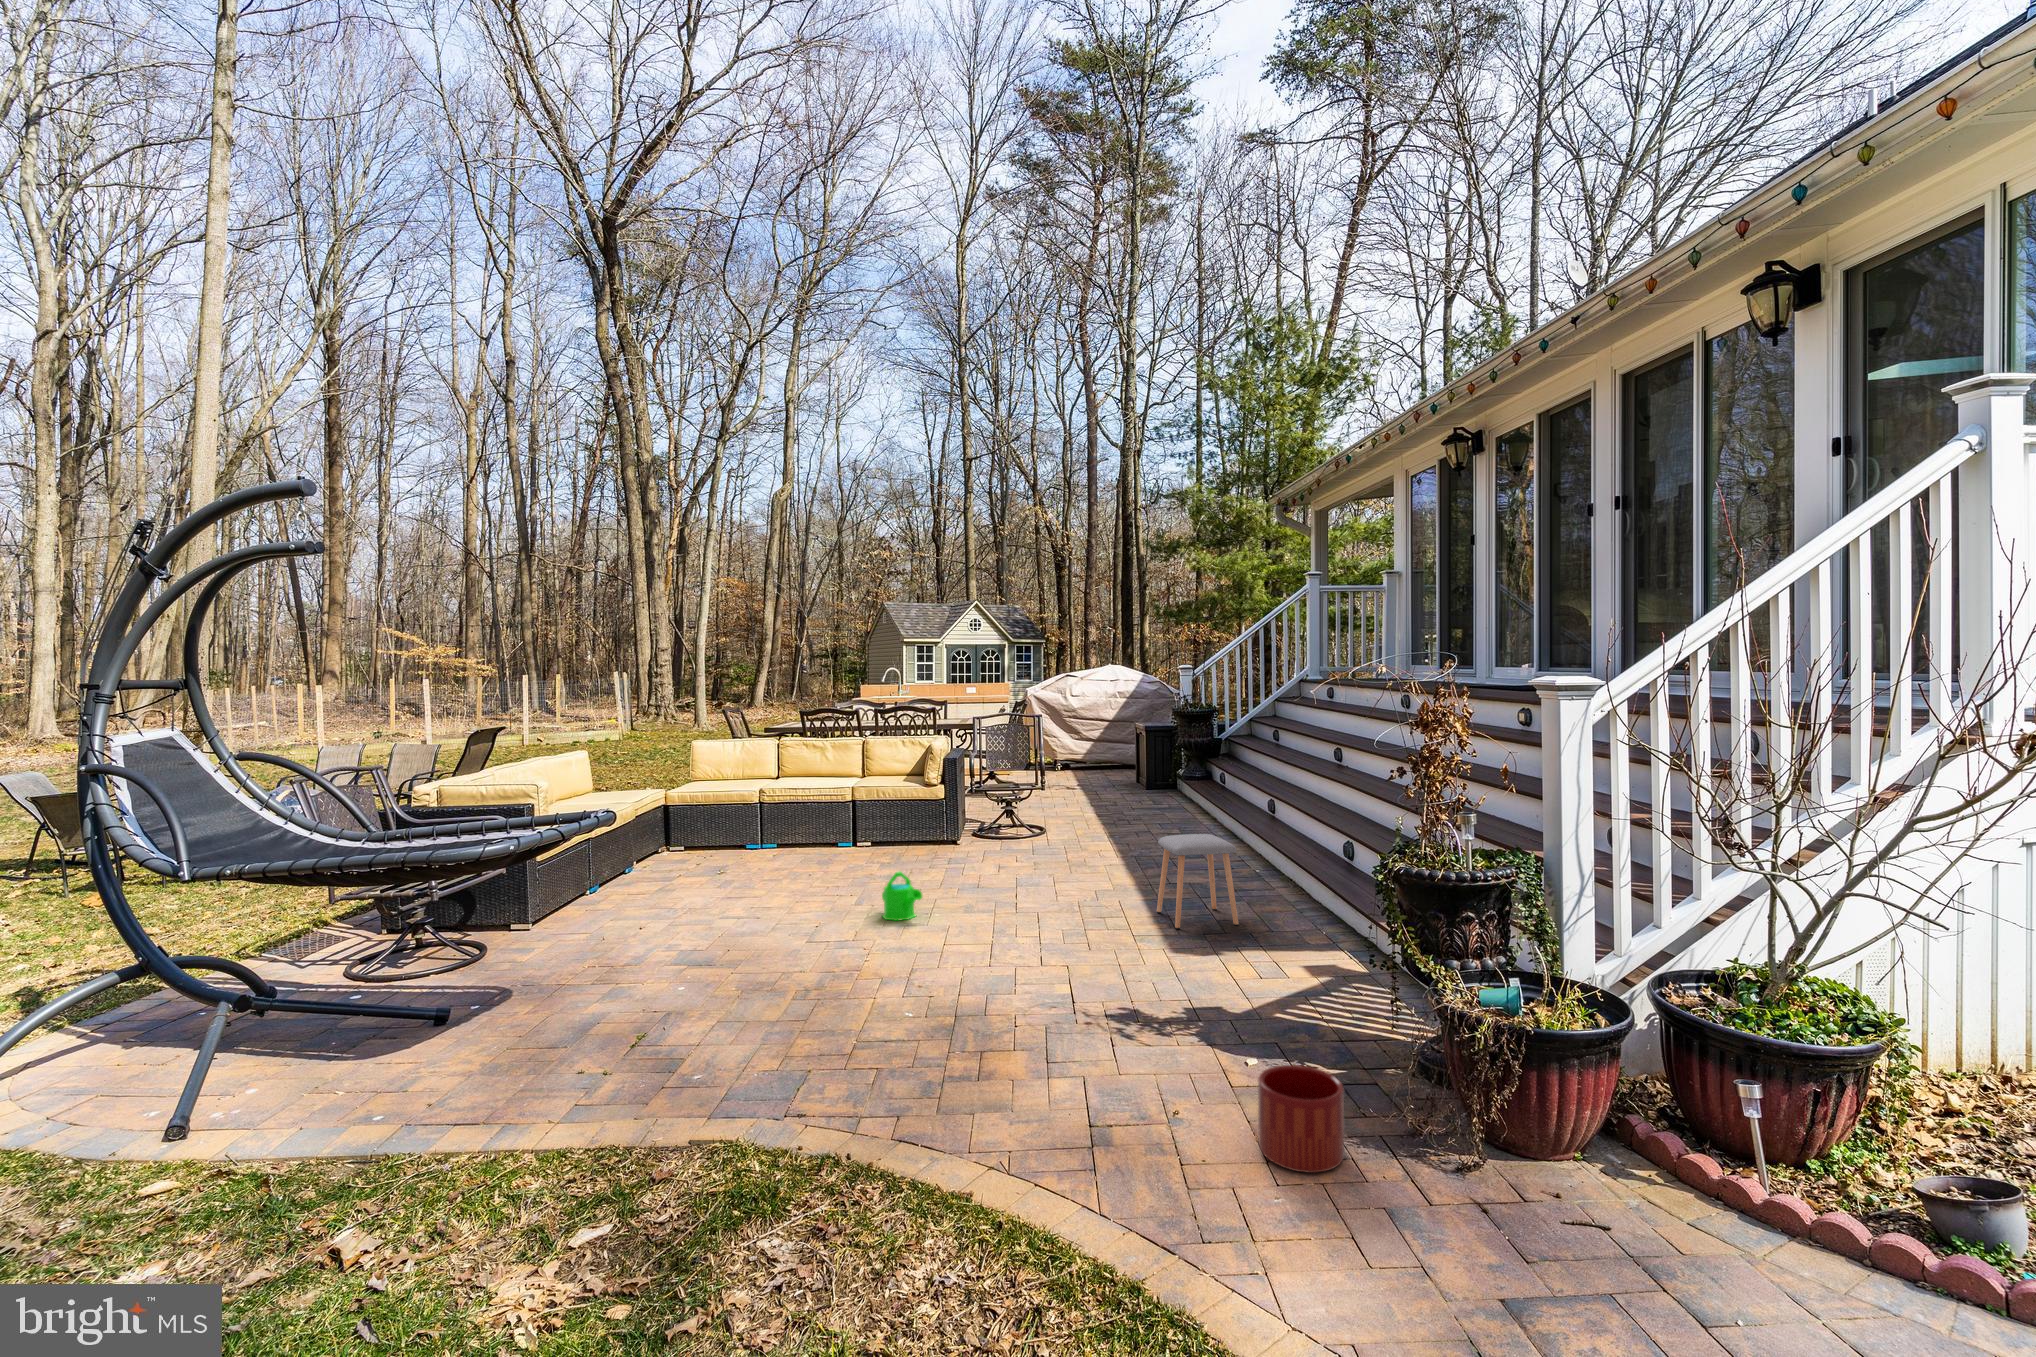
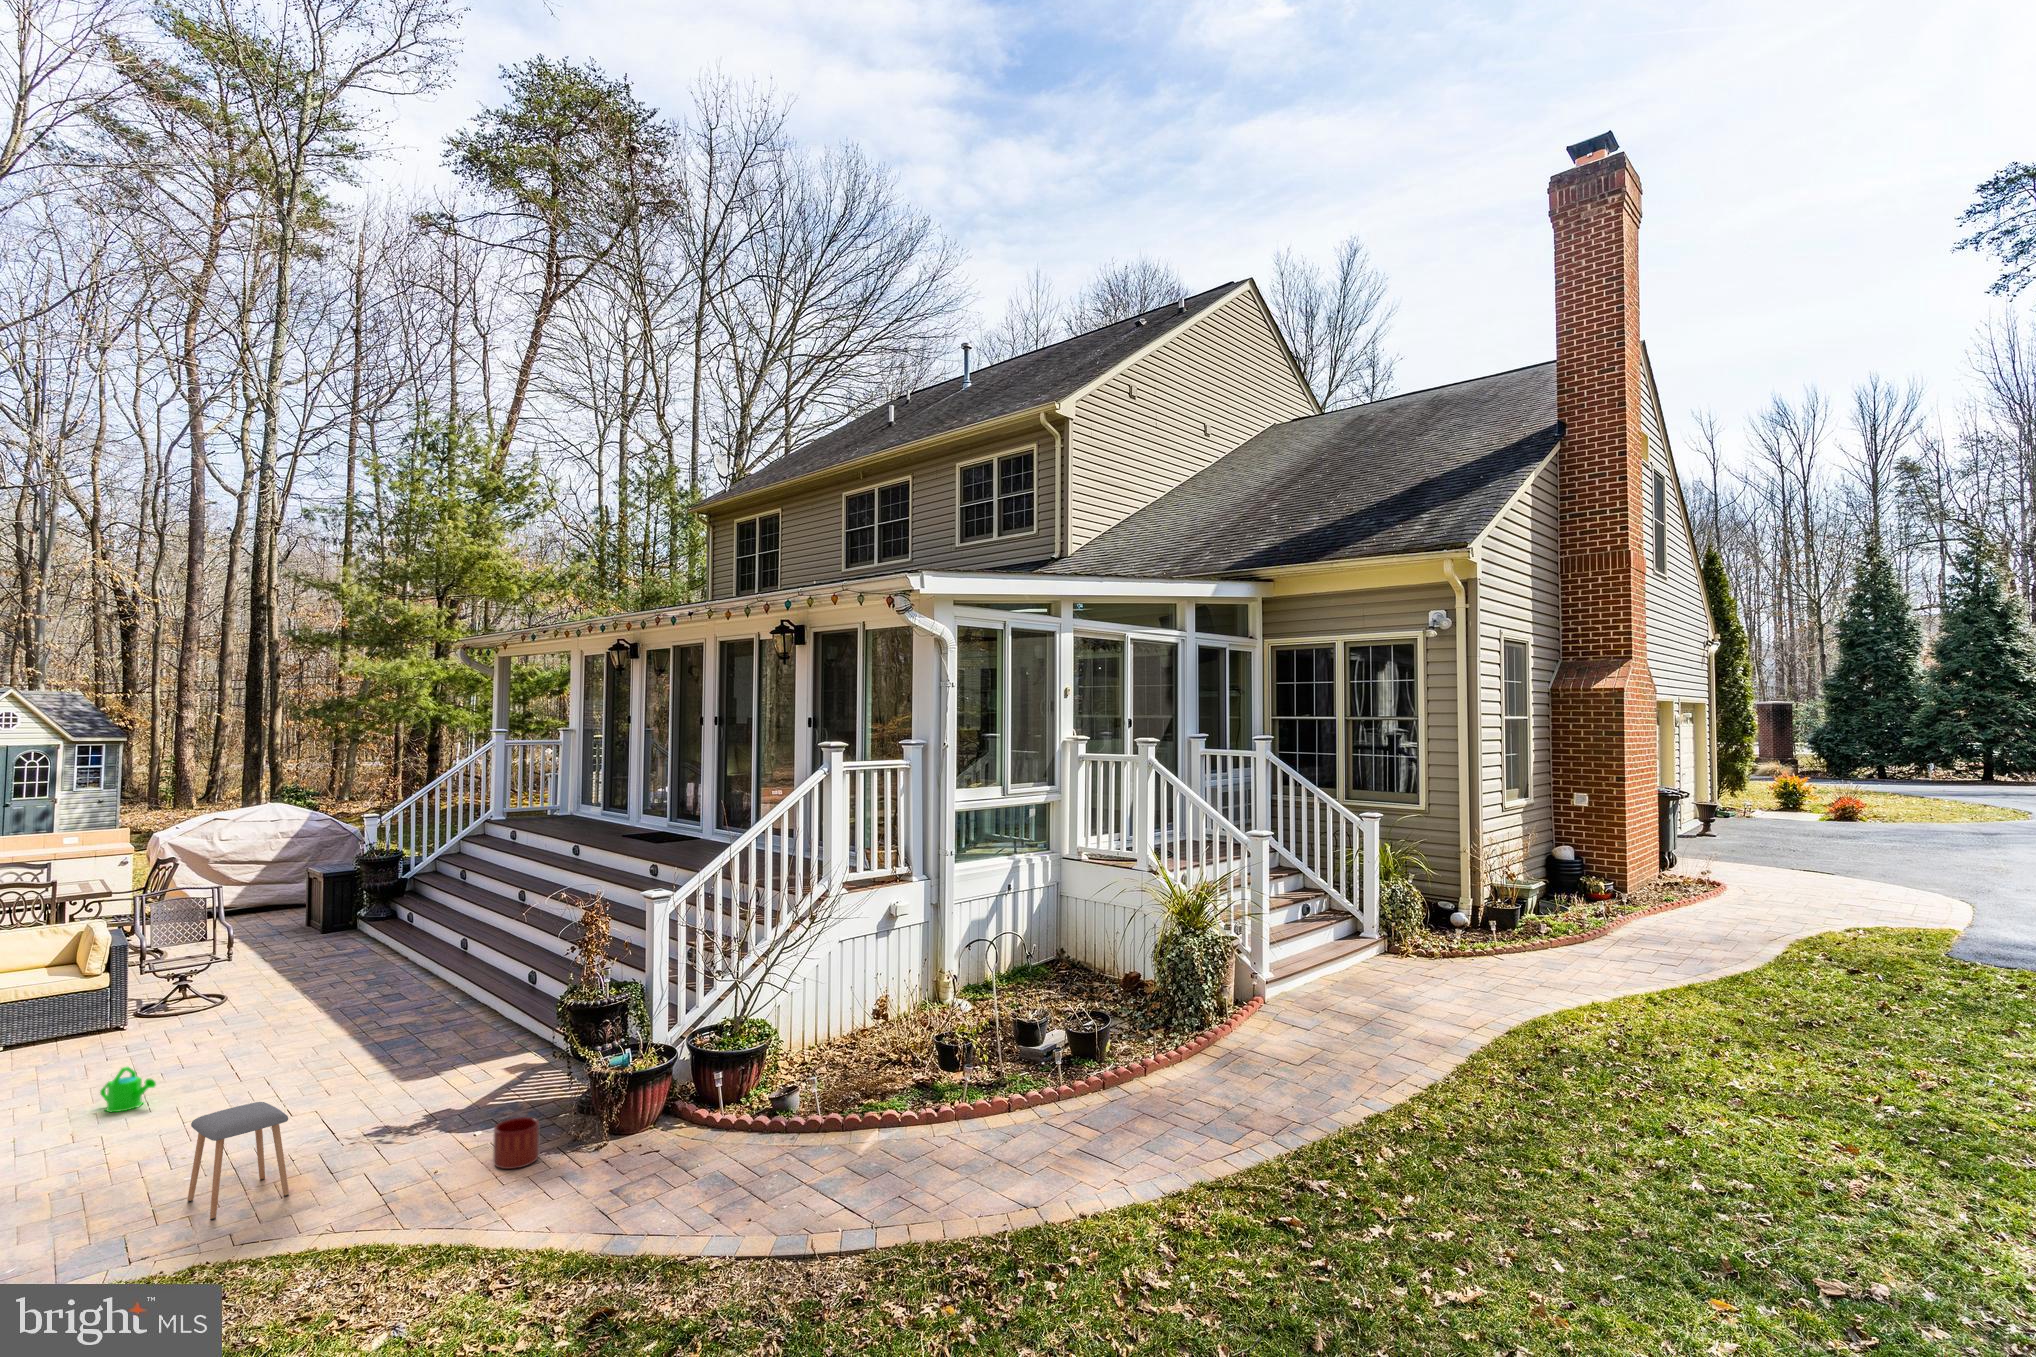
stool: present [1157,834,1239,929] -> present [187,1102,289,1220]

